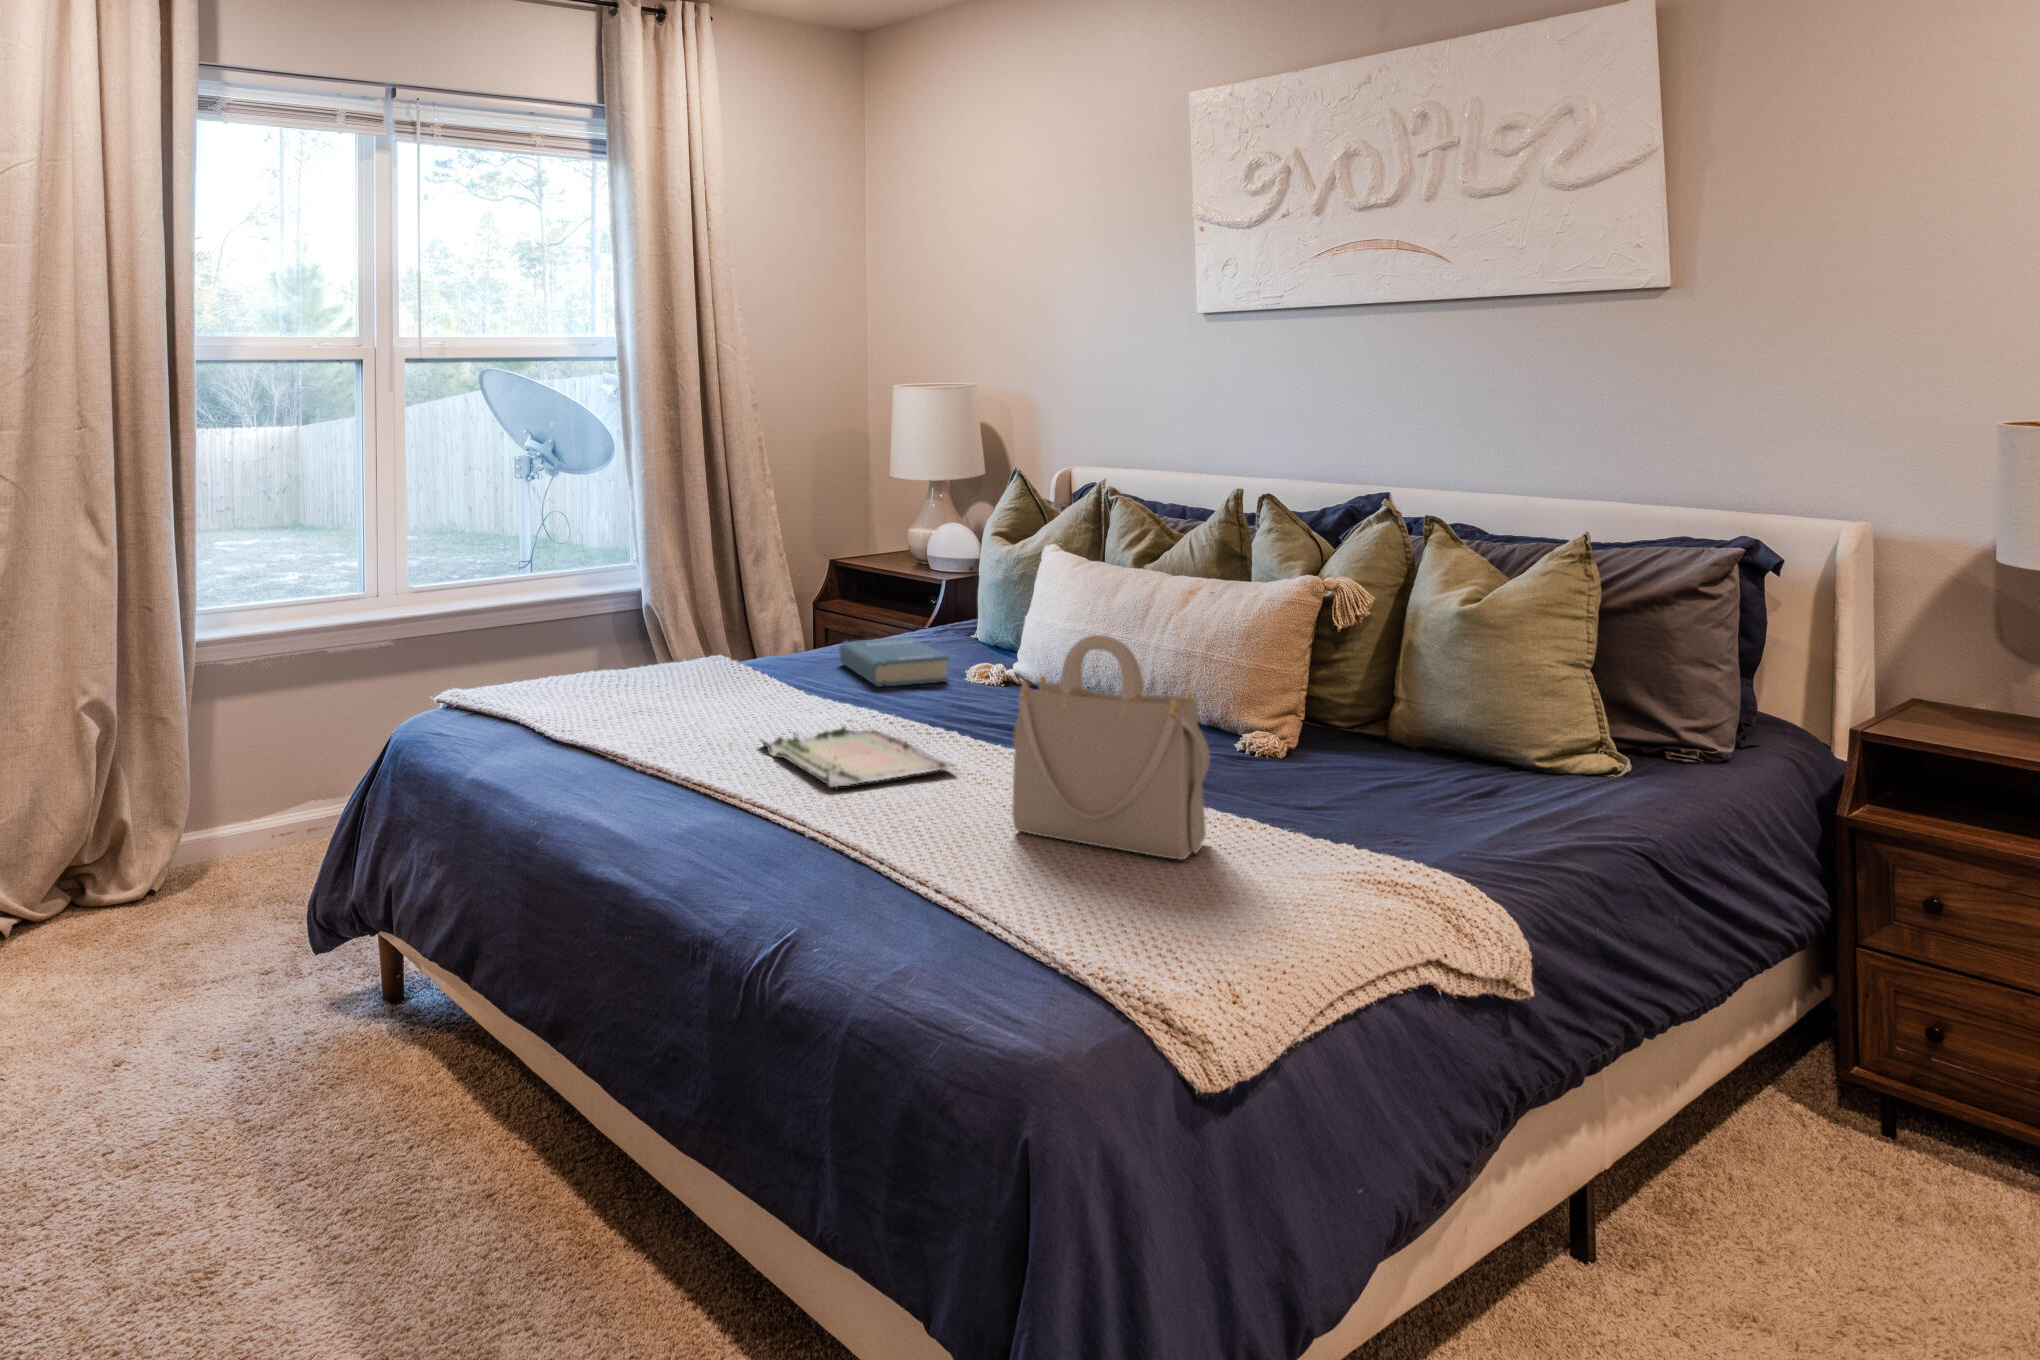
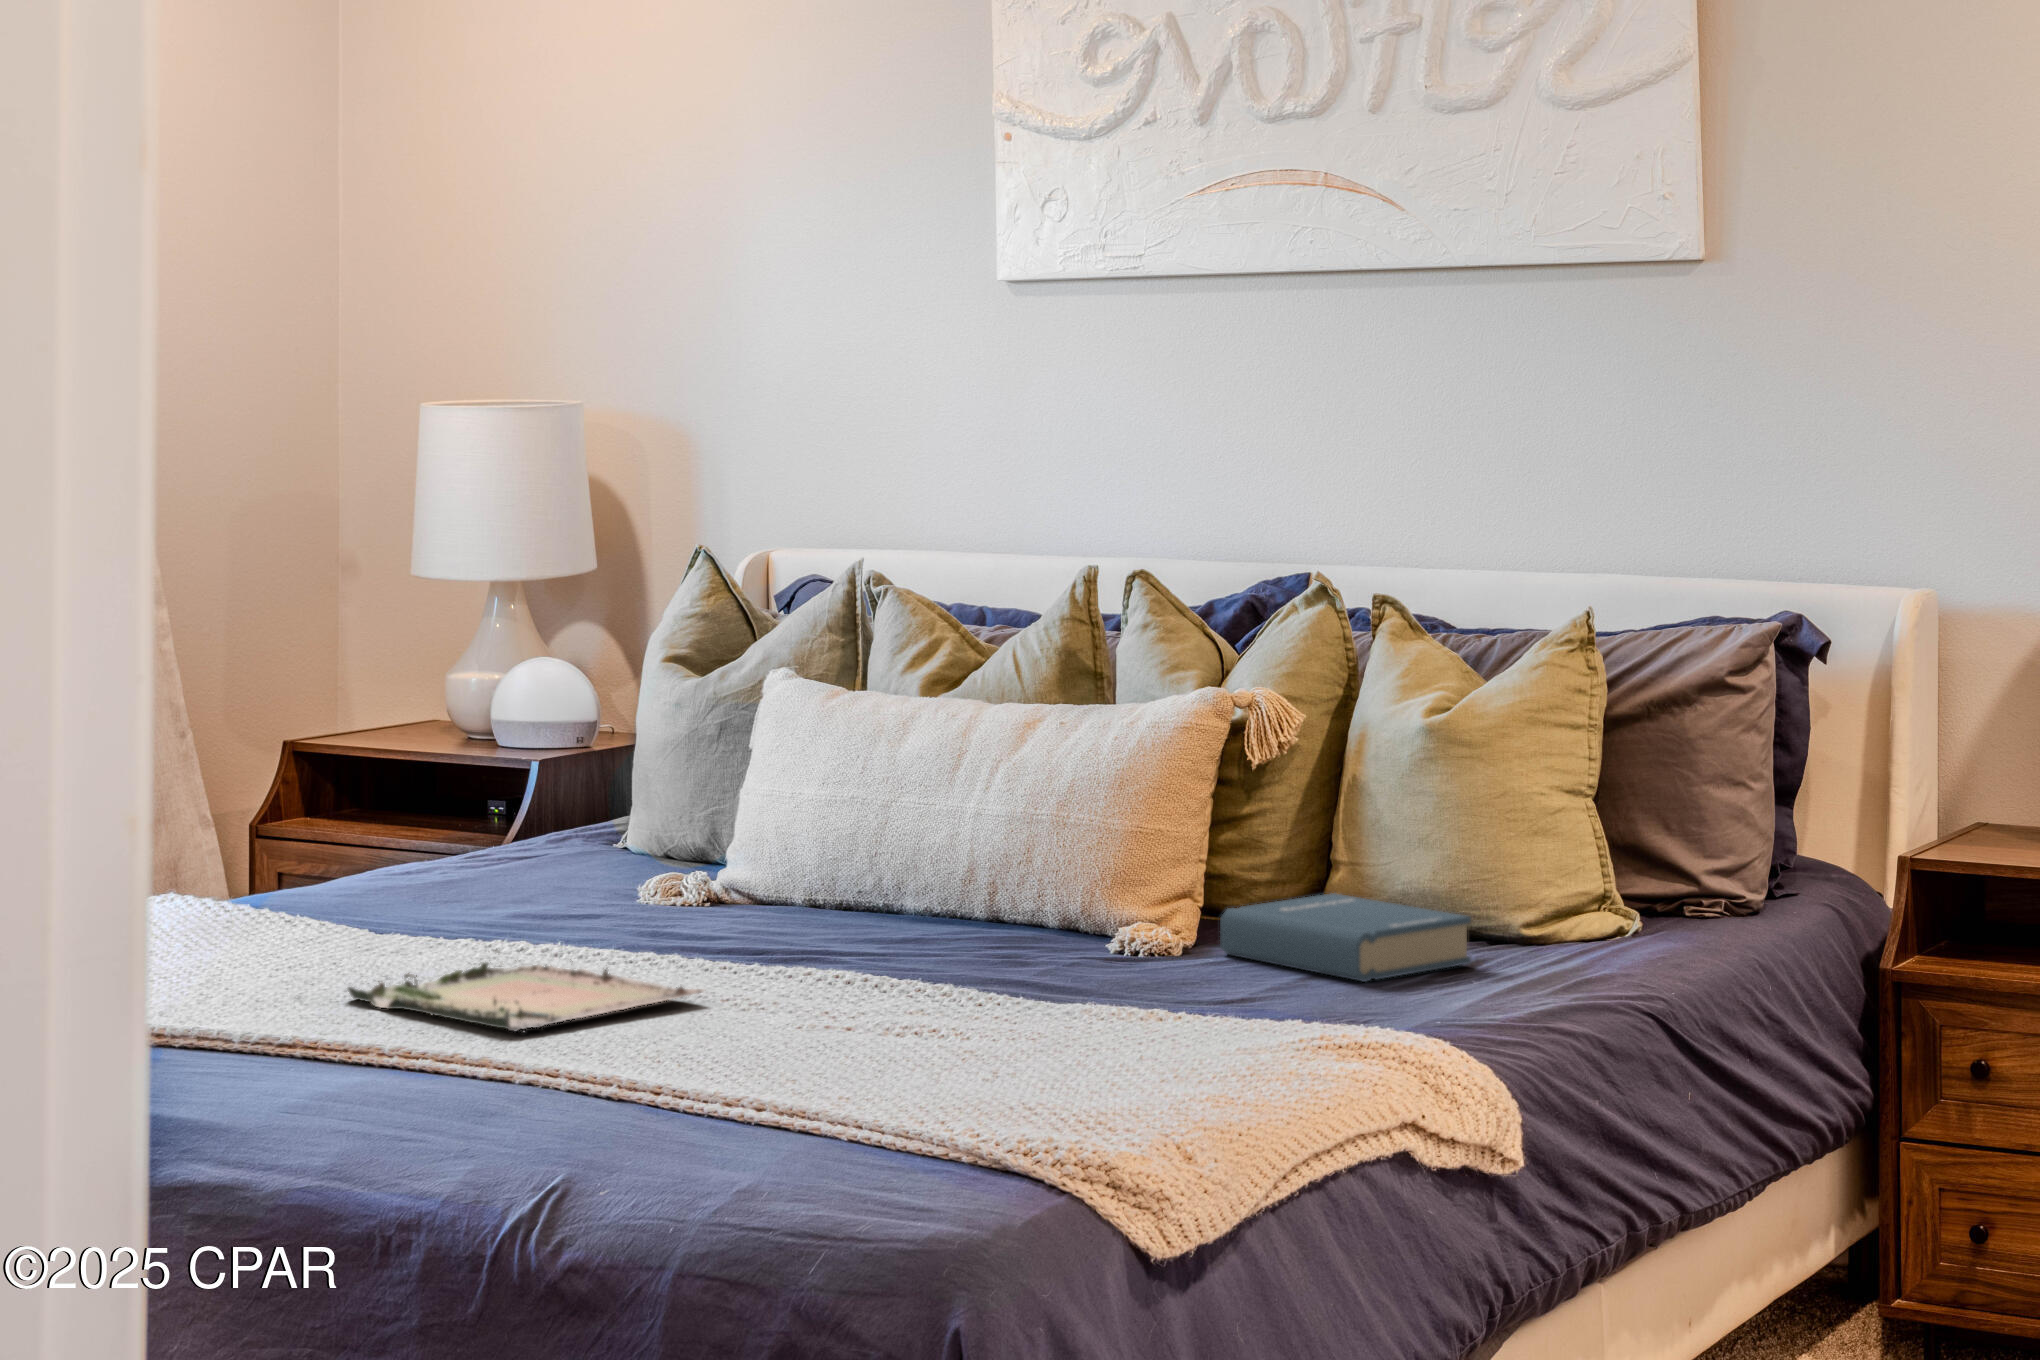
handbag: present [1012,635,1210,859] -> none [826,751,1116,1053]
hardback book: present [840,637,949,687] -> present [1220,893,1471,982]

